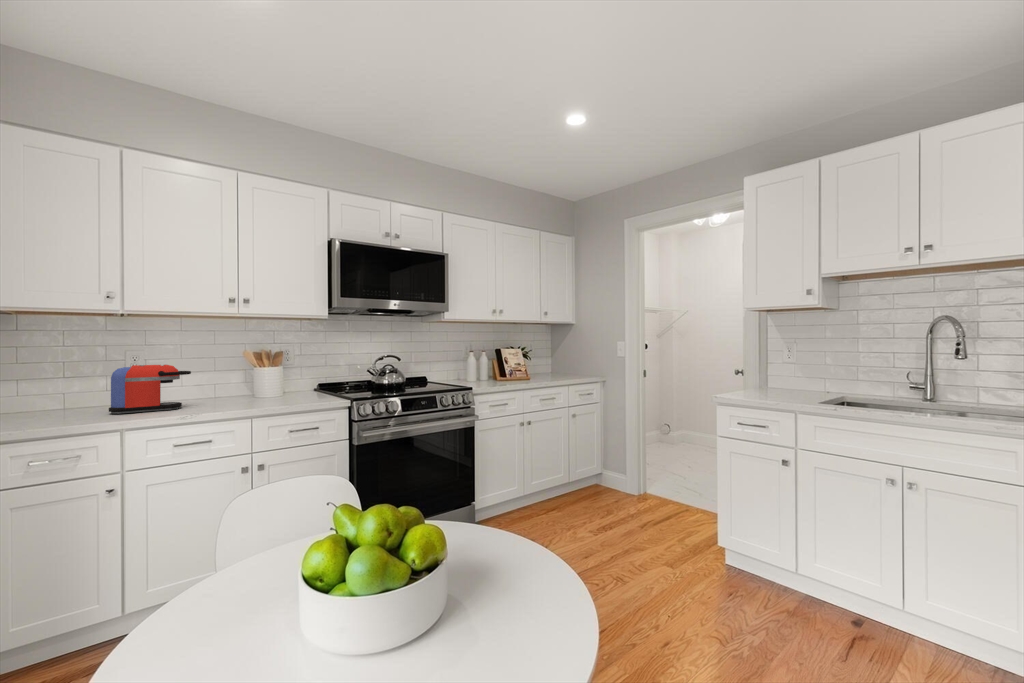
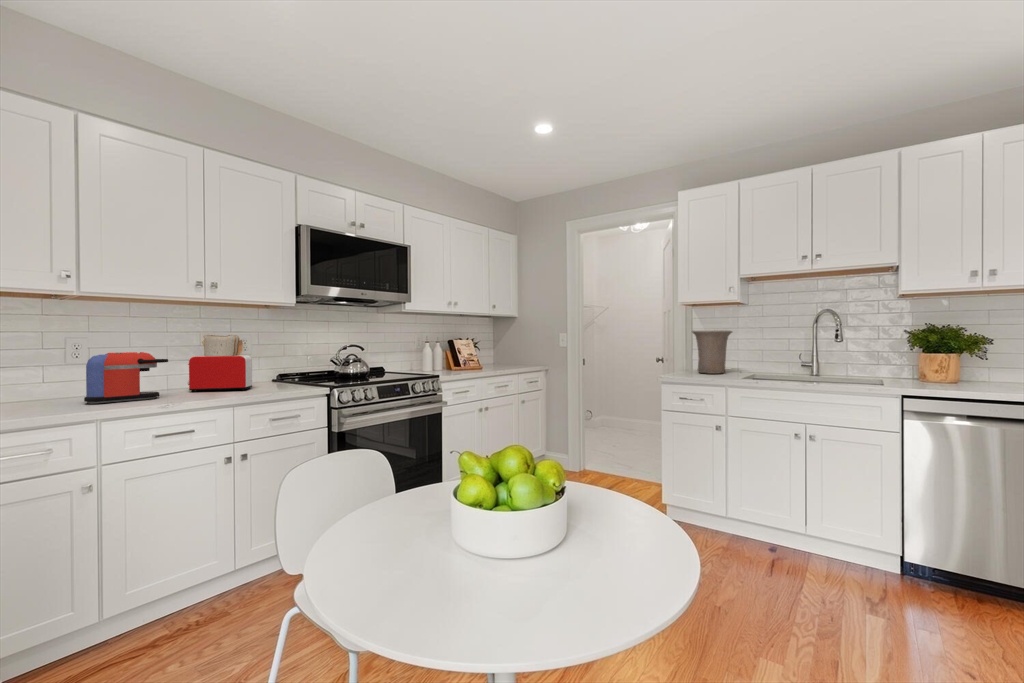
vase: none [761,342,814,394] -> present [692,330,732,374]
toaster: none [216,347,278,402] -> present [188,335,252,392]

